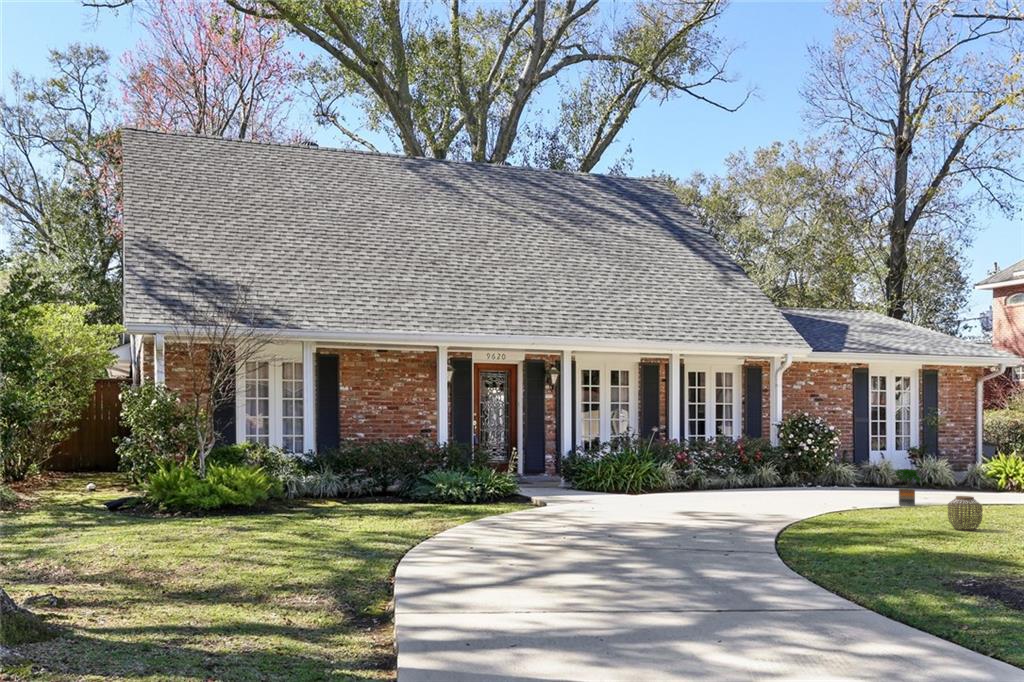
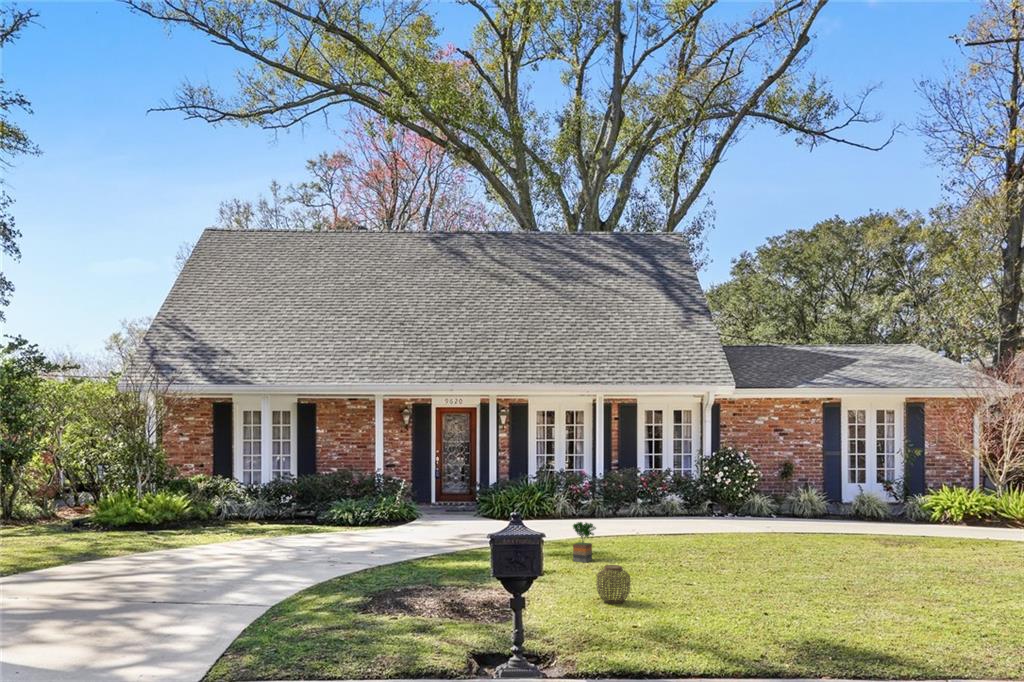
potted tree: present [896,469,921,506] -> present [573,522,596,563]

